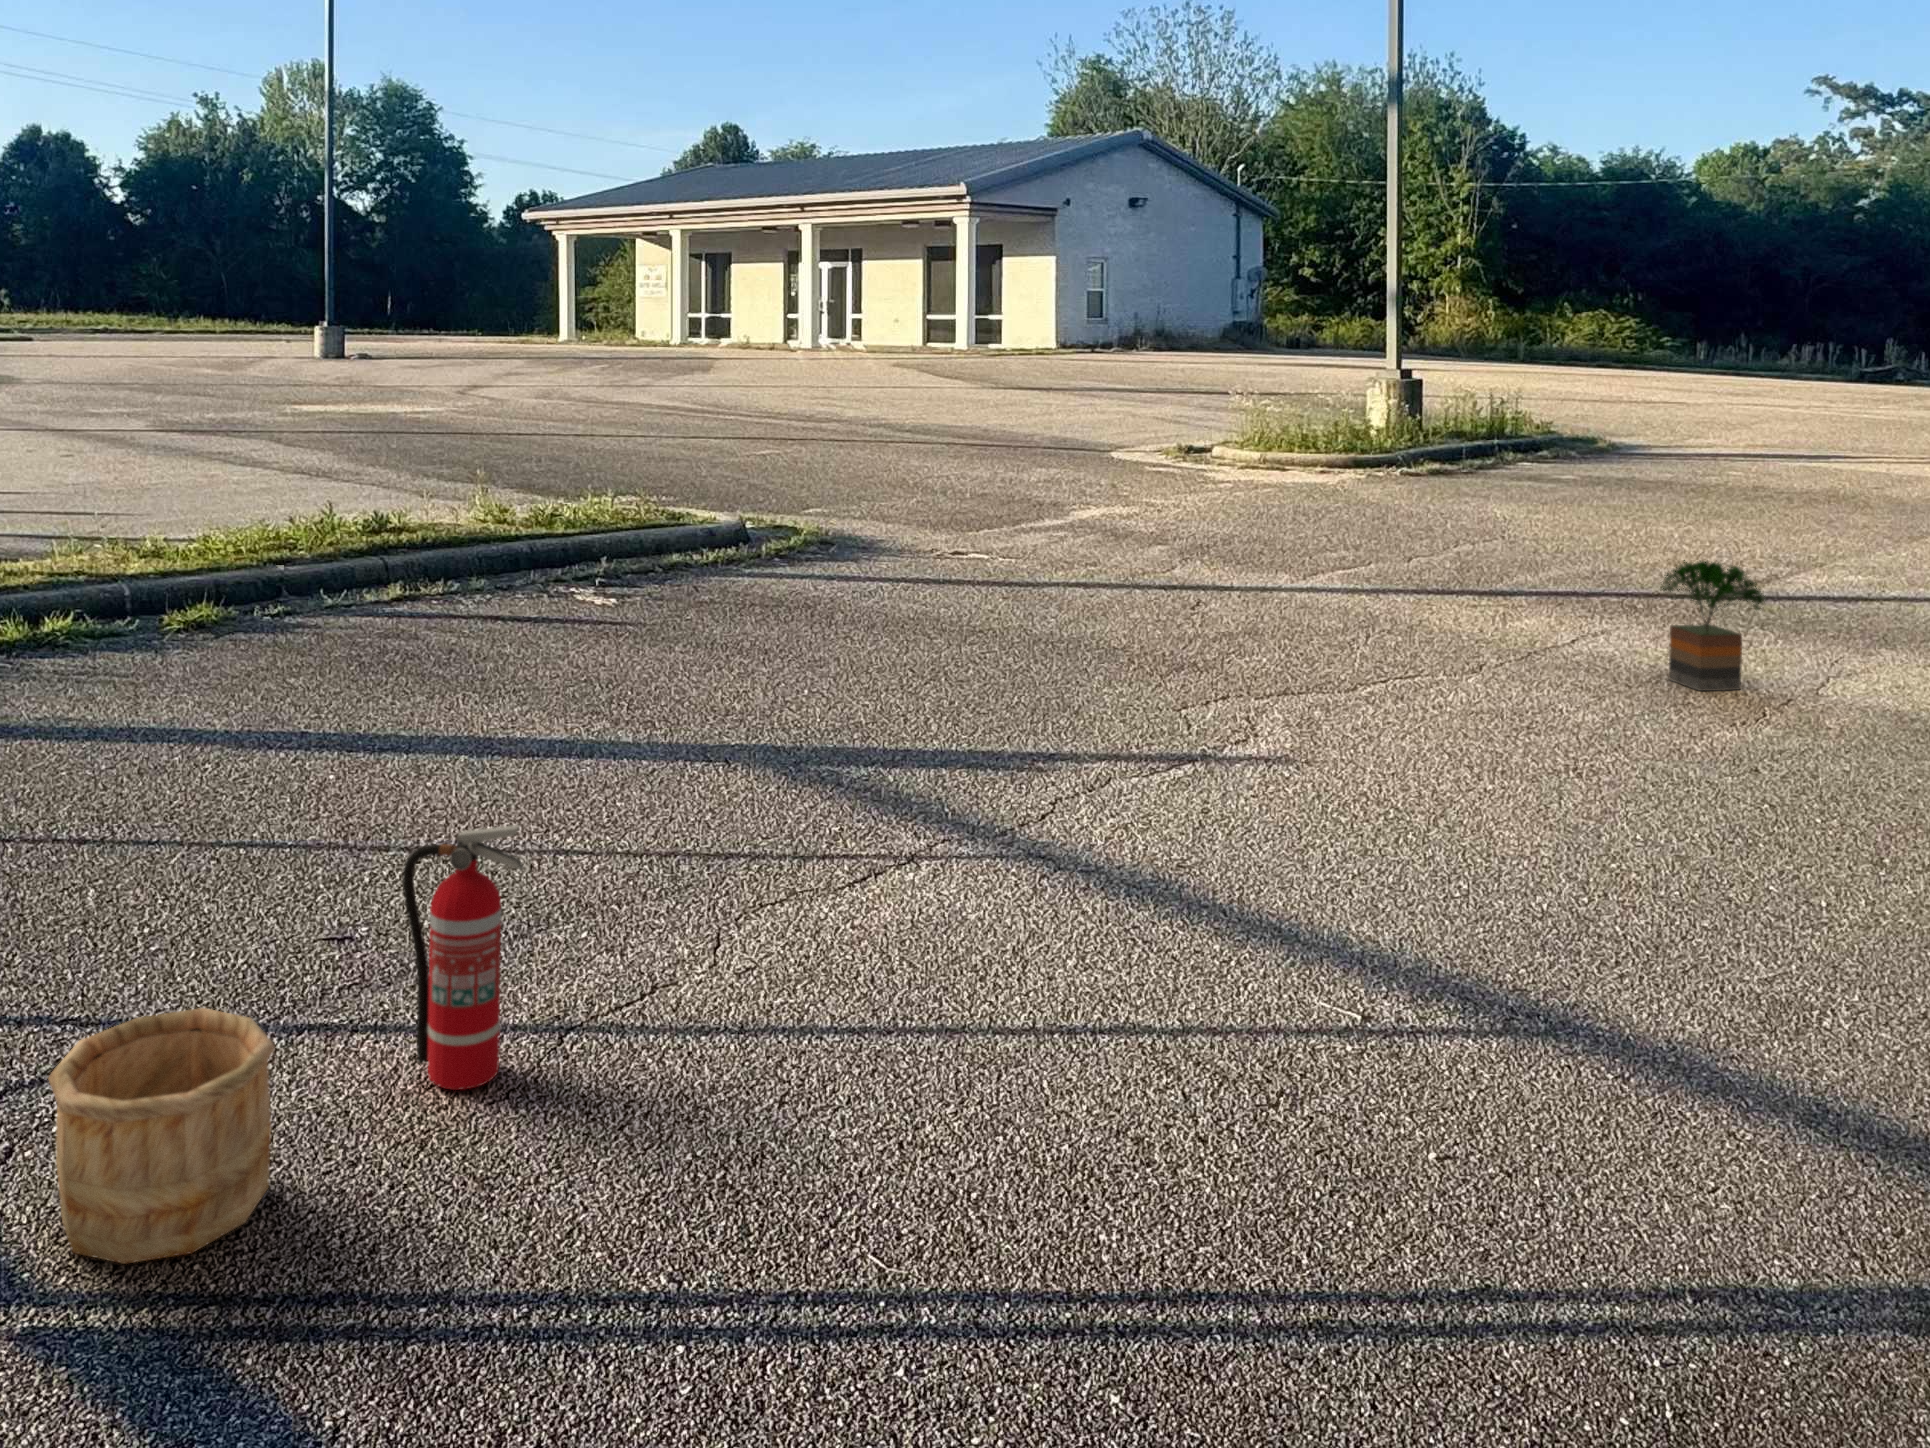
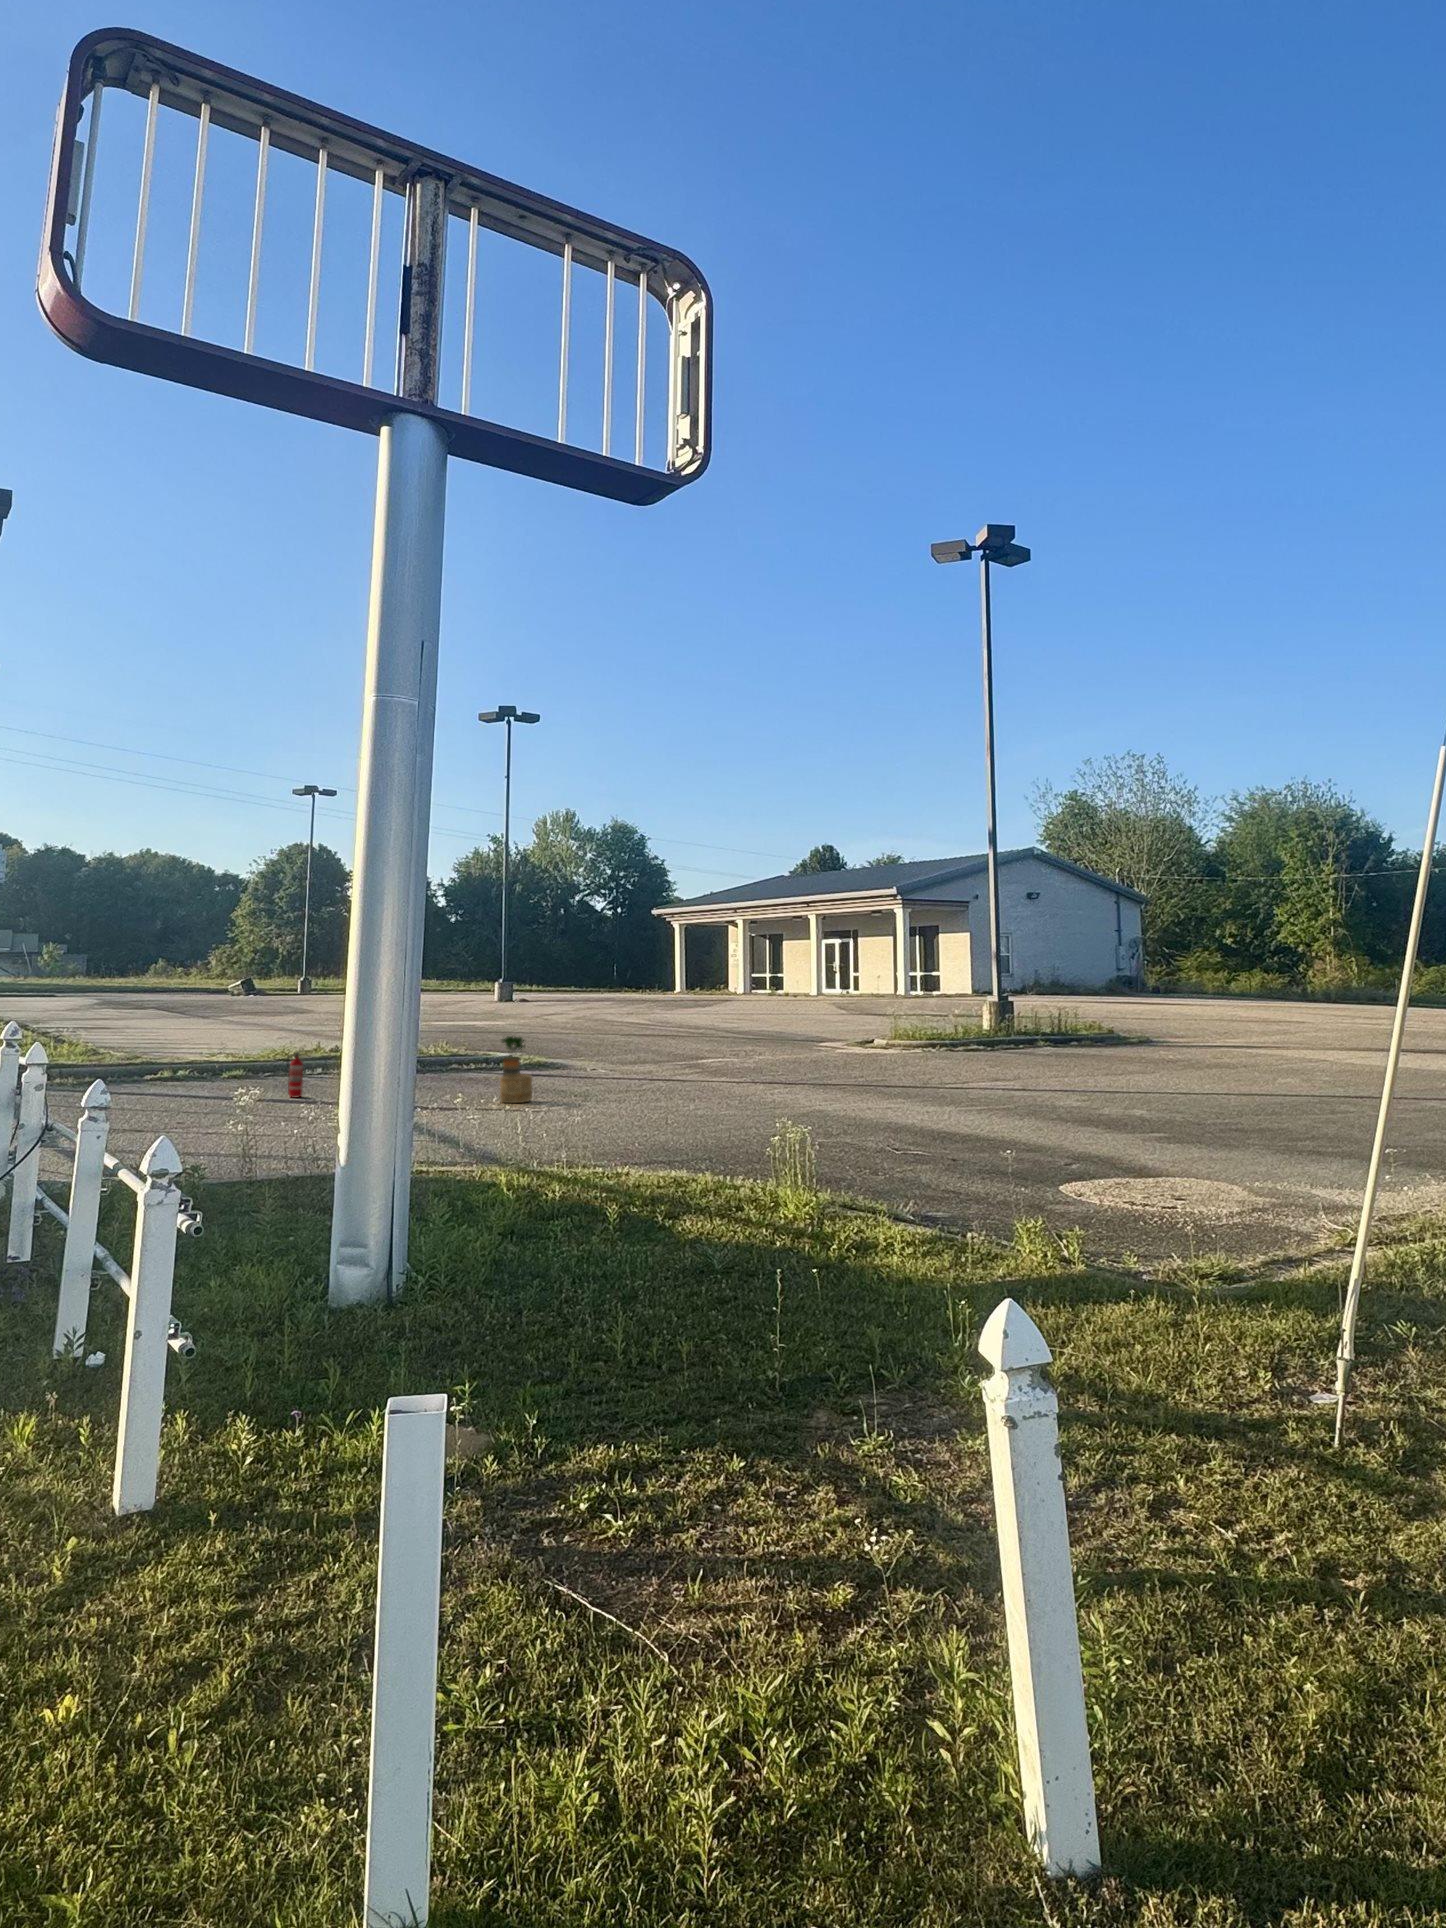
potted tree: present [1661,560,1766,691] -> present [502,1036,524,1075]
wooden bucket: present [48,1008,275,1264] -> present [500,1074,532,1103]

